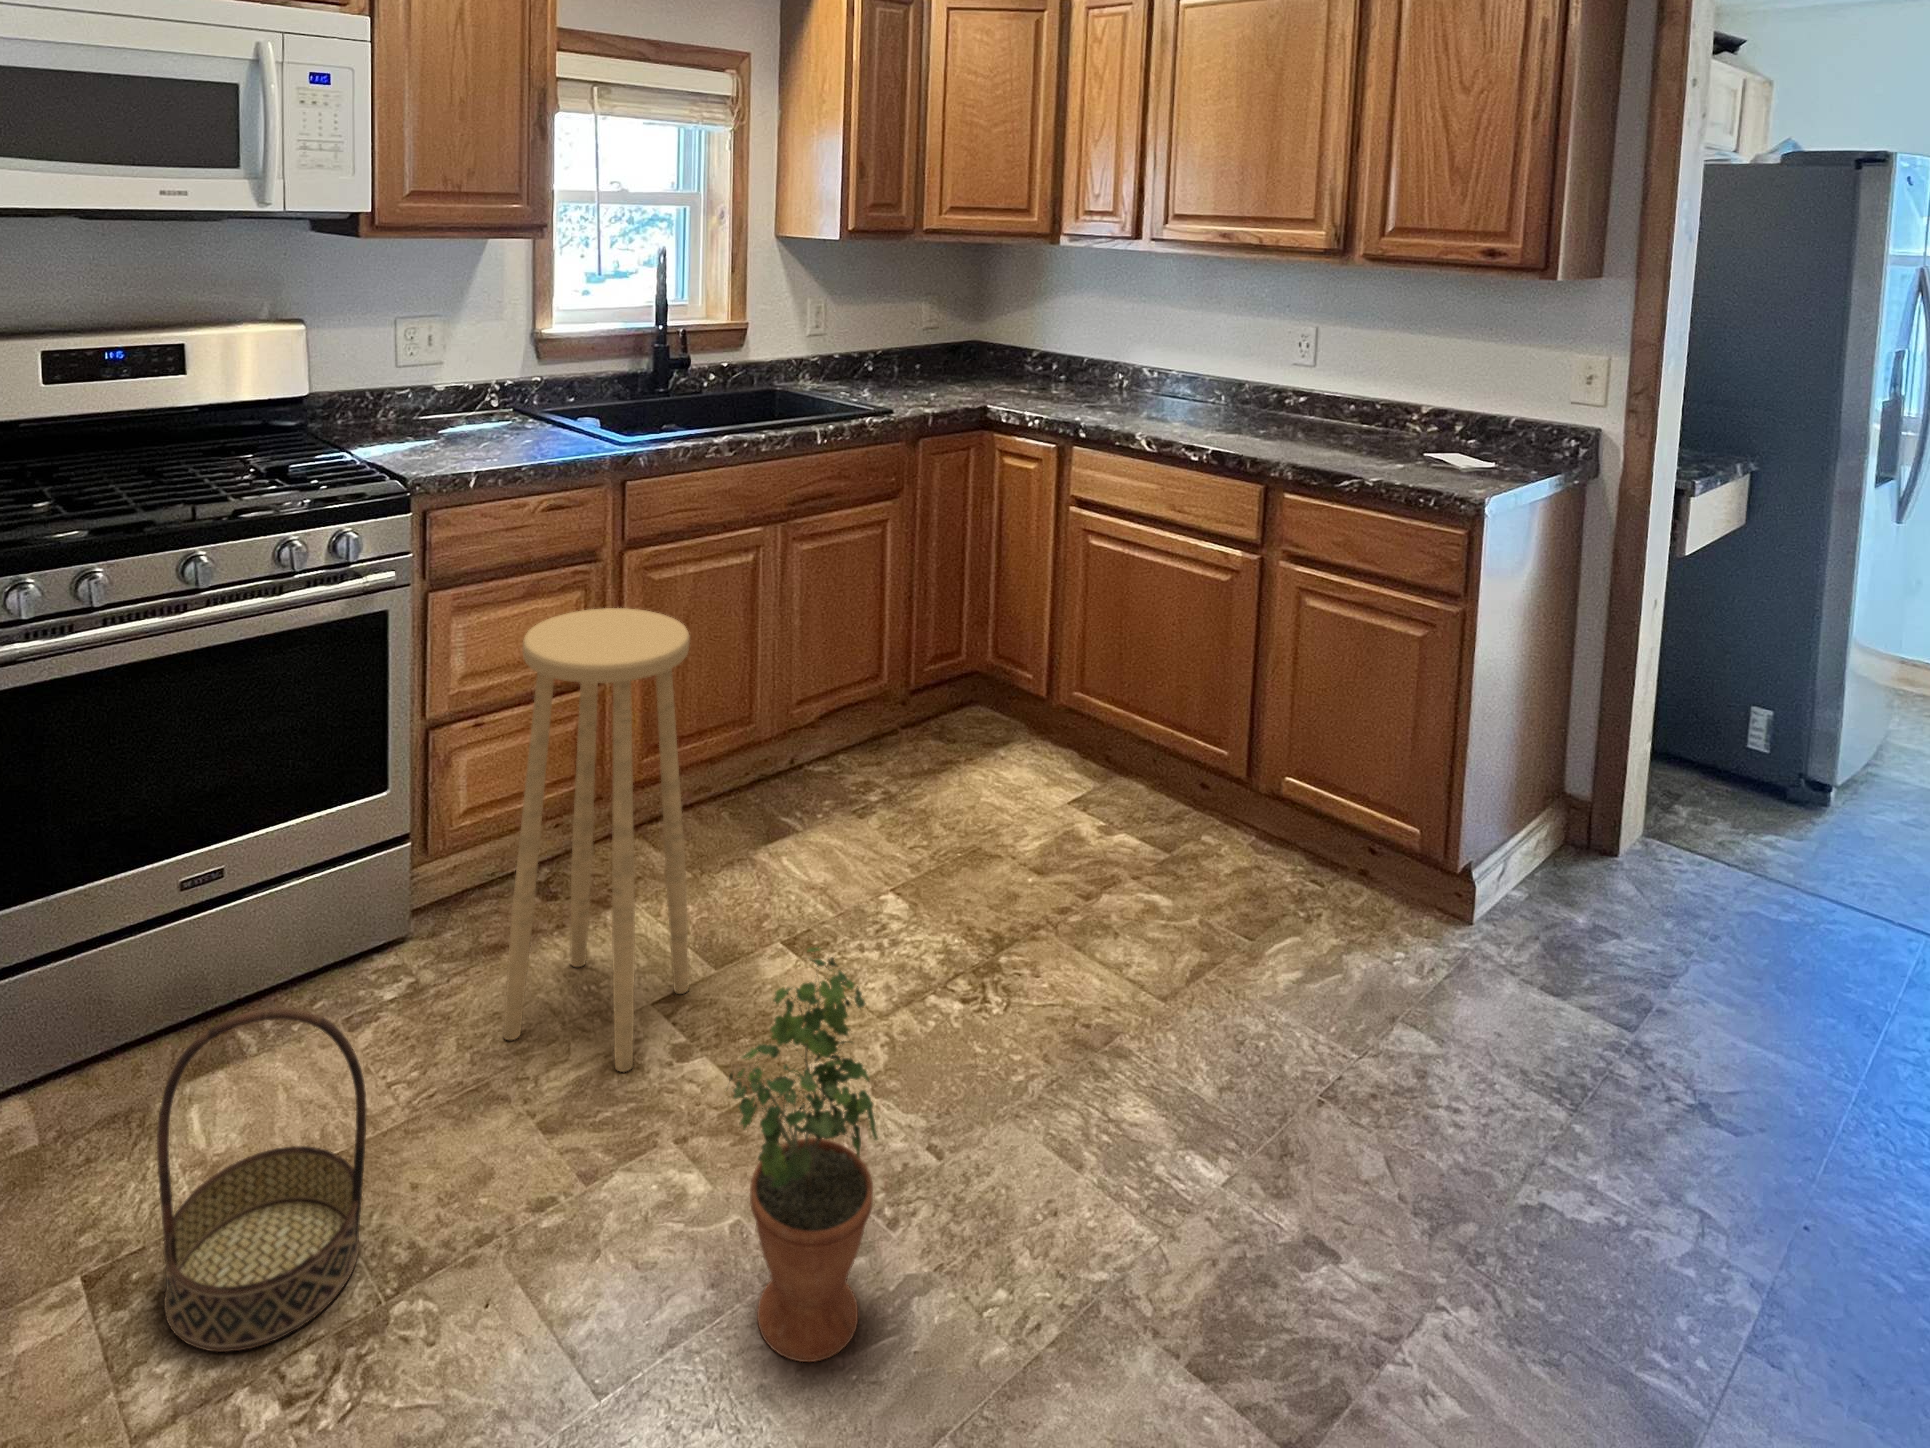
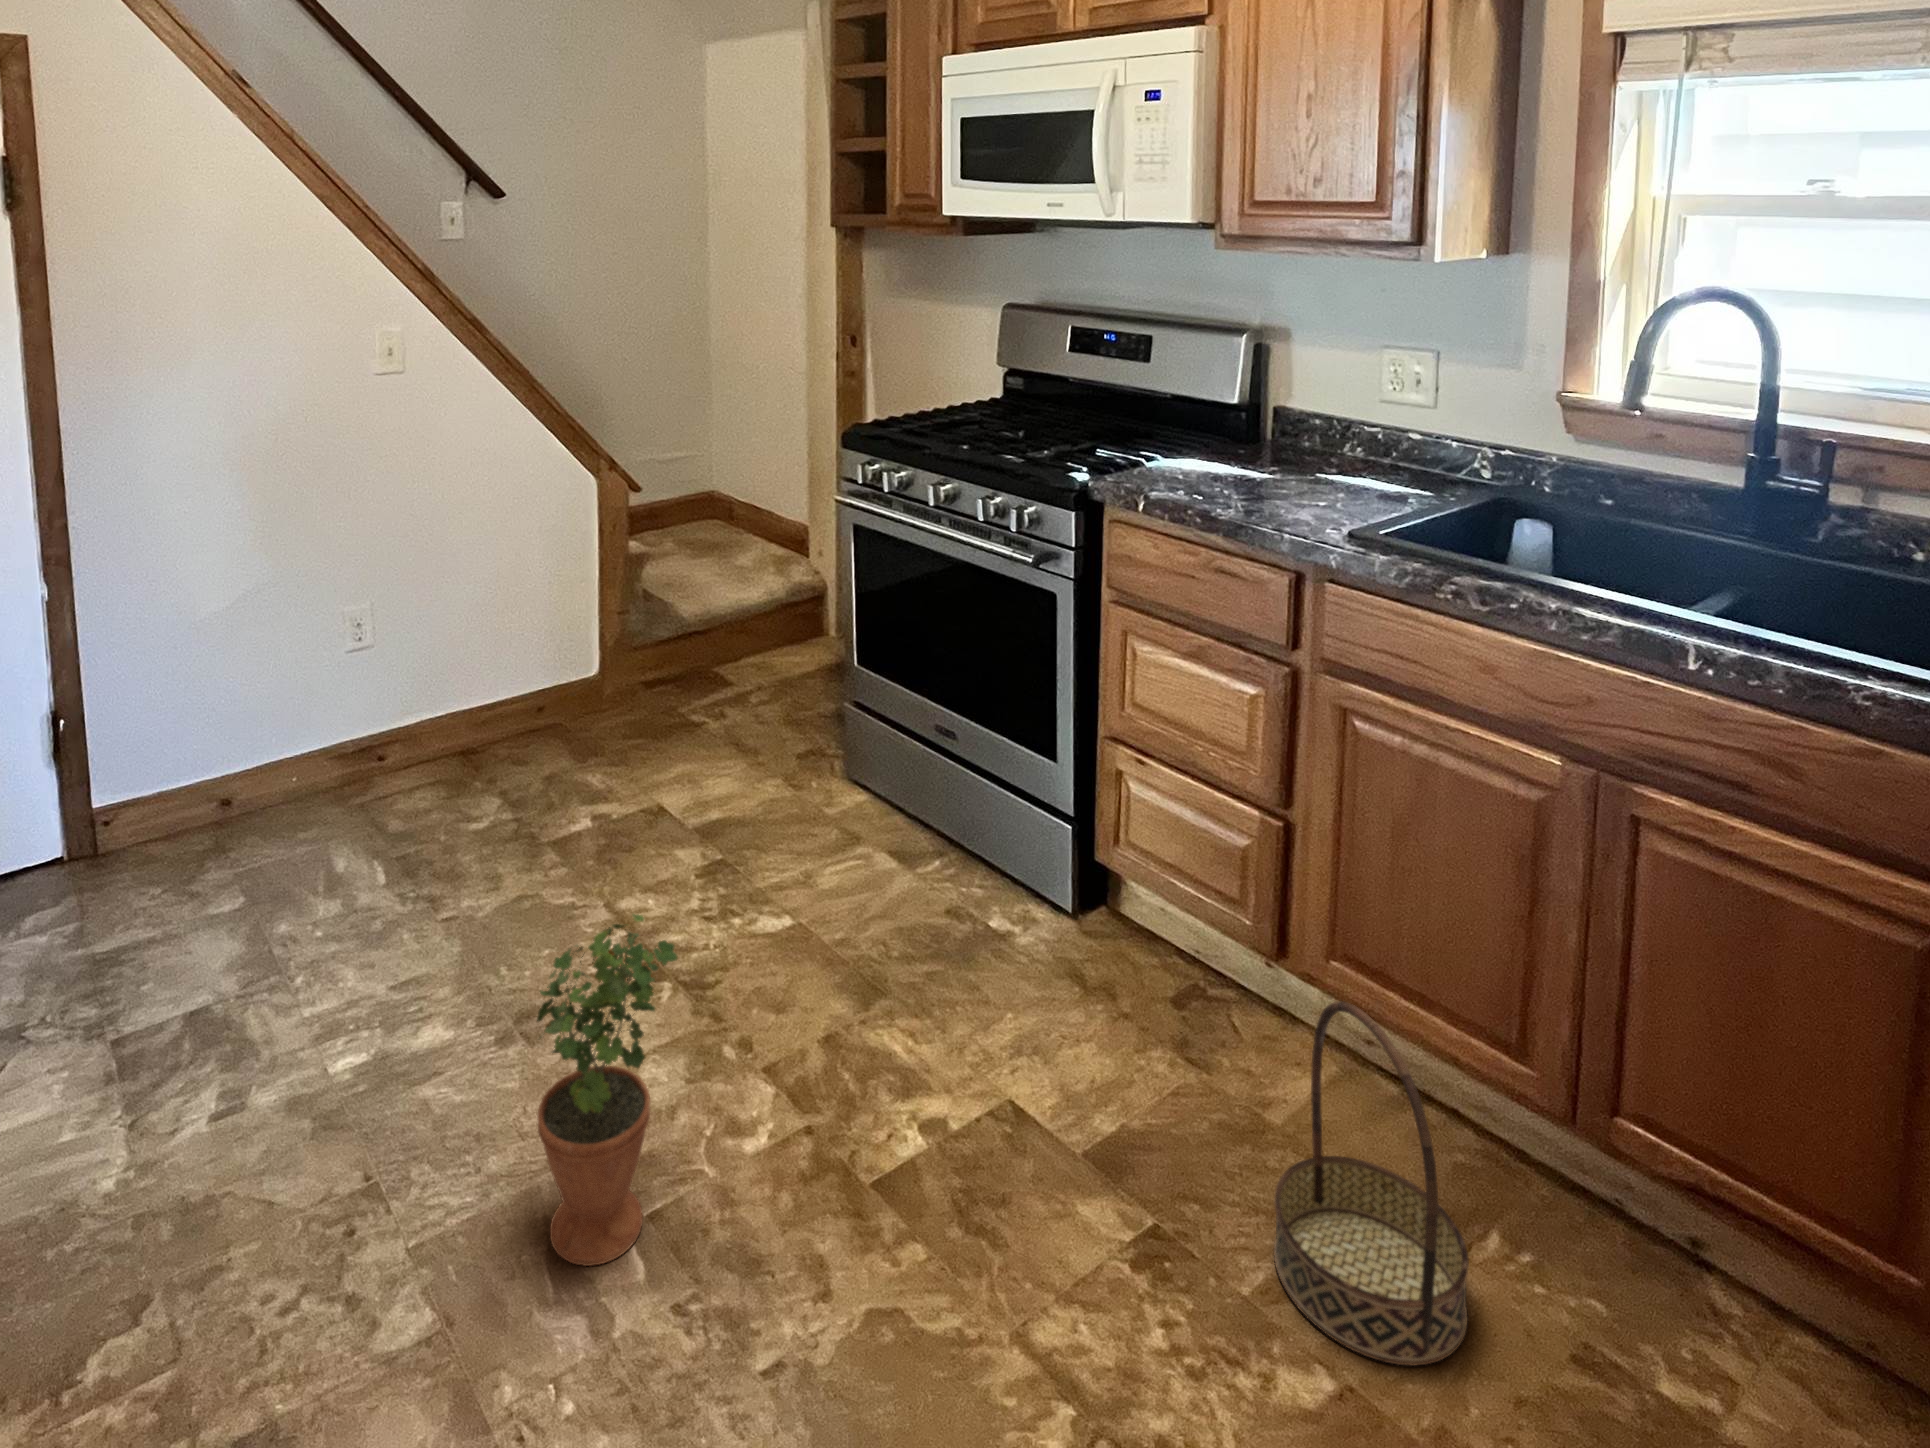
stool: present [503,608,690,1072] -> none [902,639,1075,1130]
basket: present [157,1008,366,1352] -> present [1274,1001,1469,1366]

